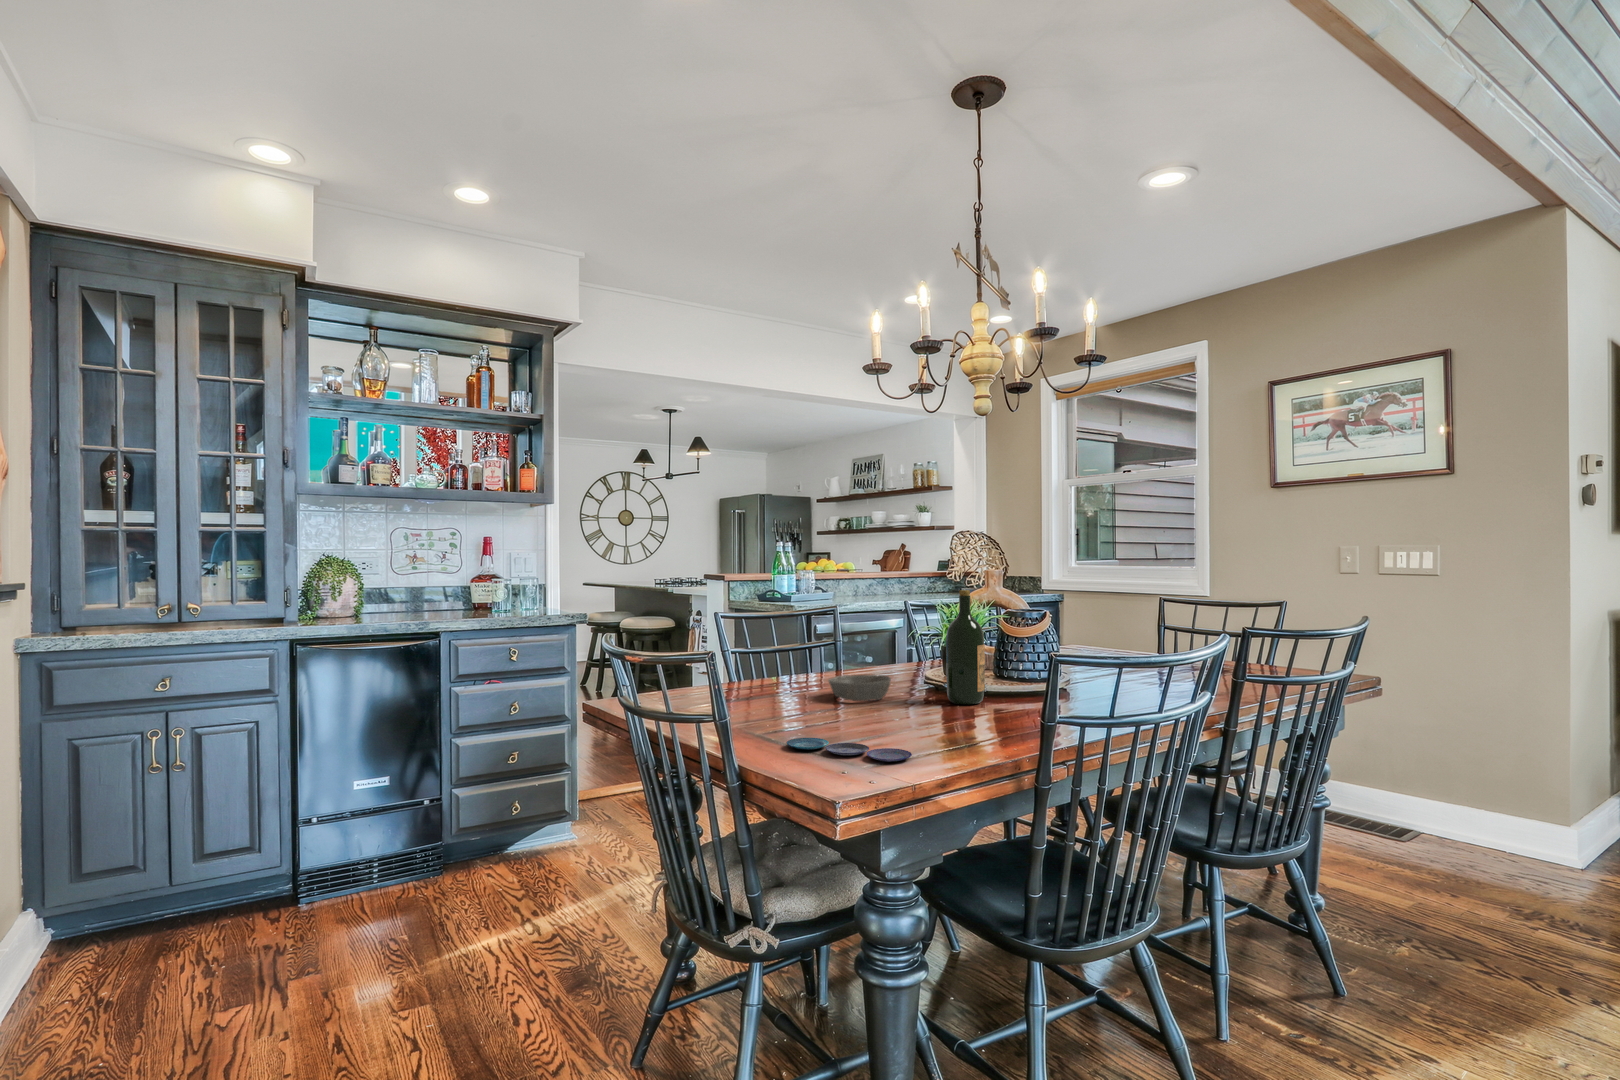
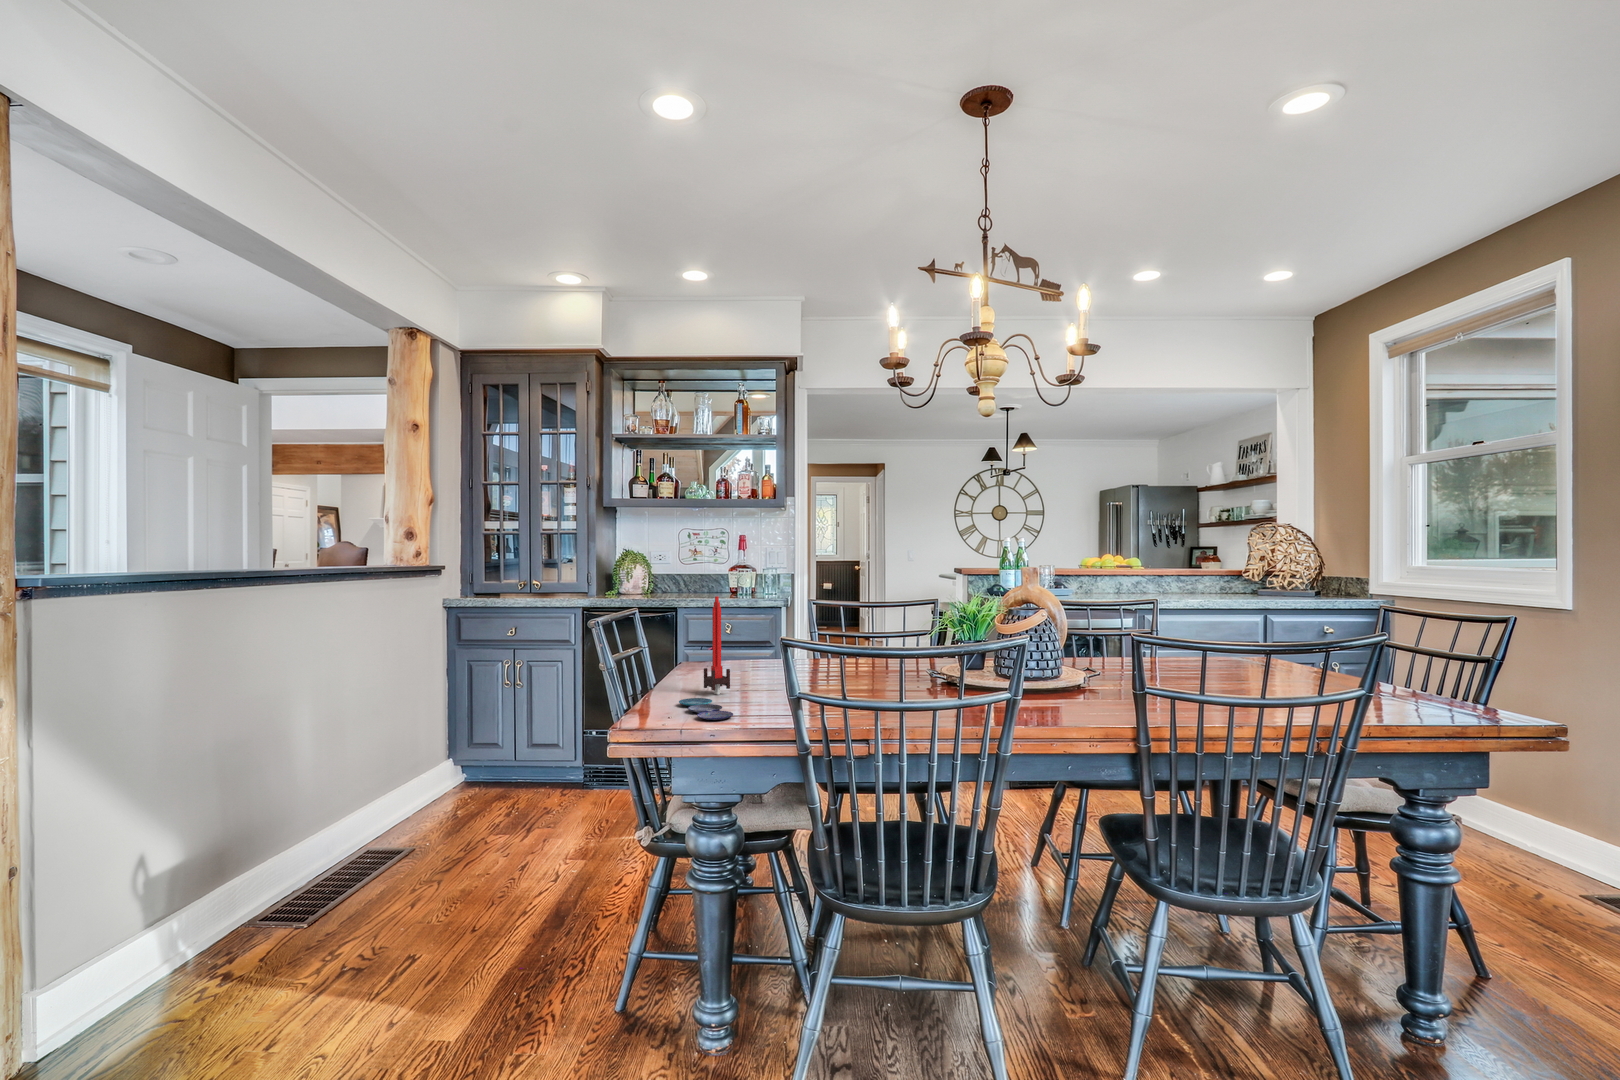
wine bottle: present [946,590,985,704] -> none [901,587,937,694]
candle: none [764,609,797,732] -> present [704,596,730,694]
bowl: present [828,675,891,701] -> none [825,660,882,683]

